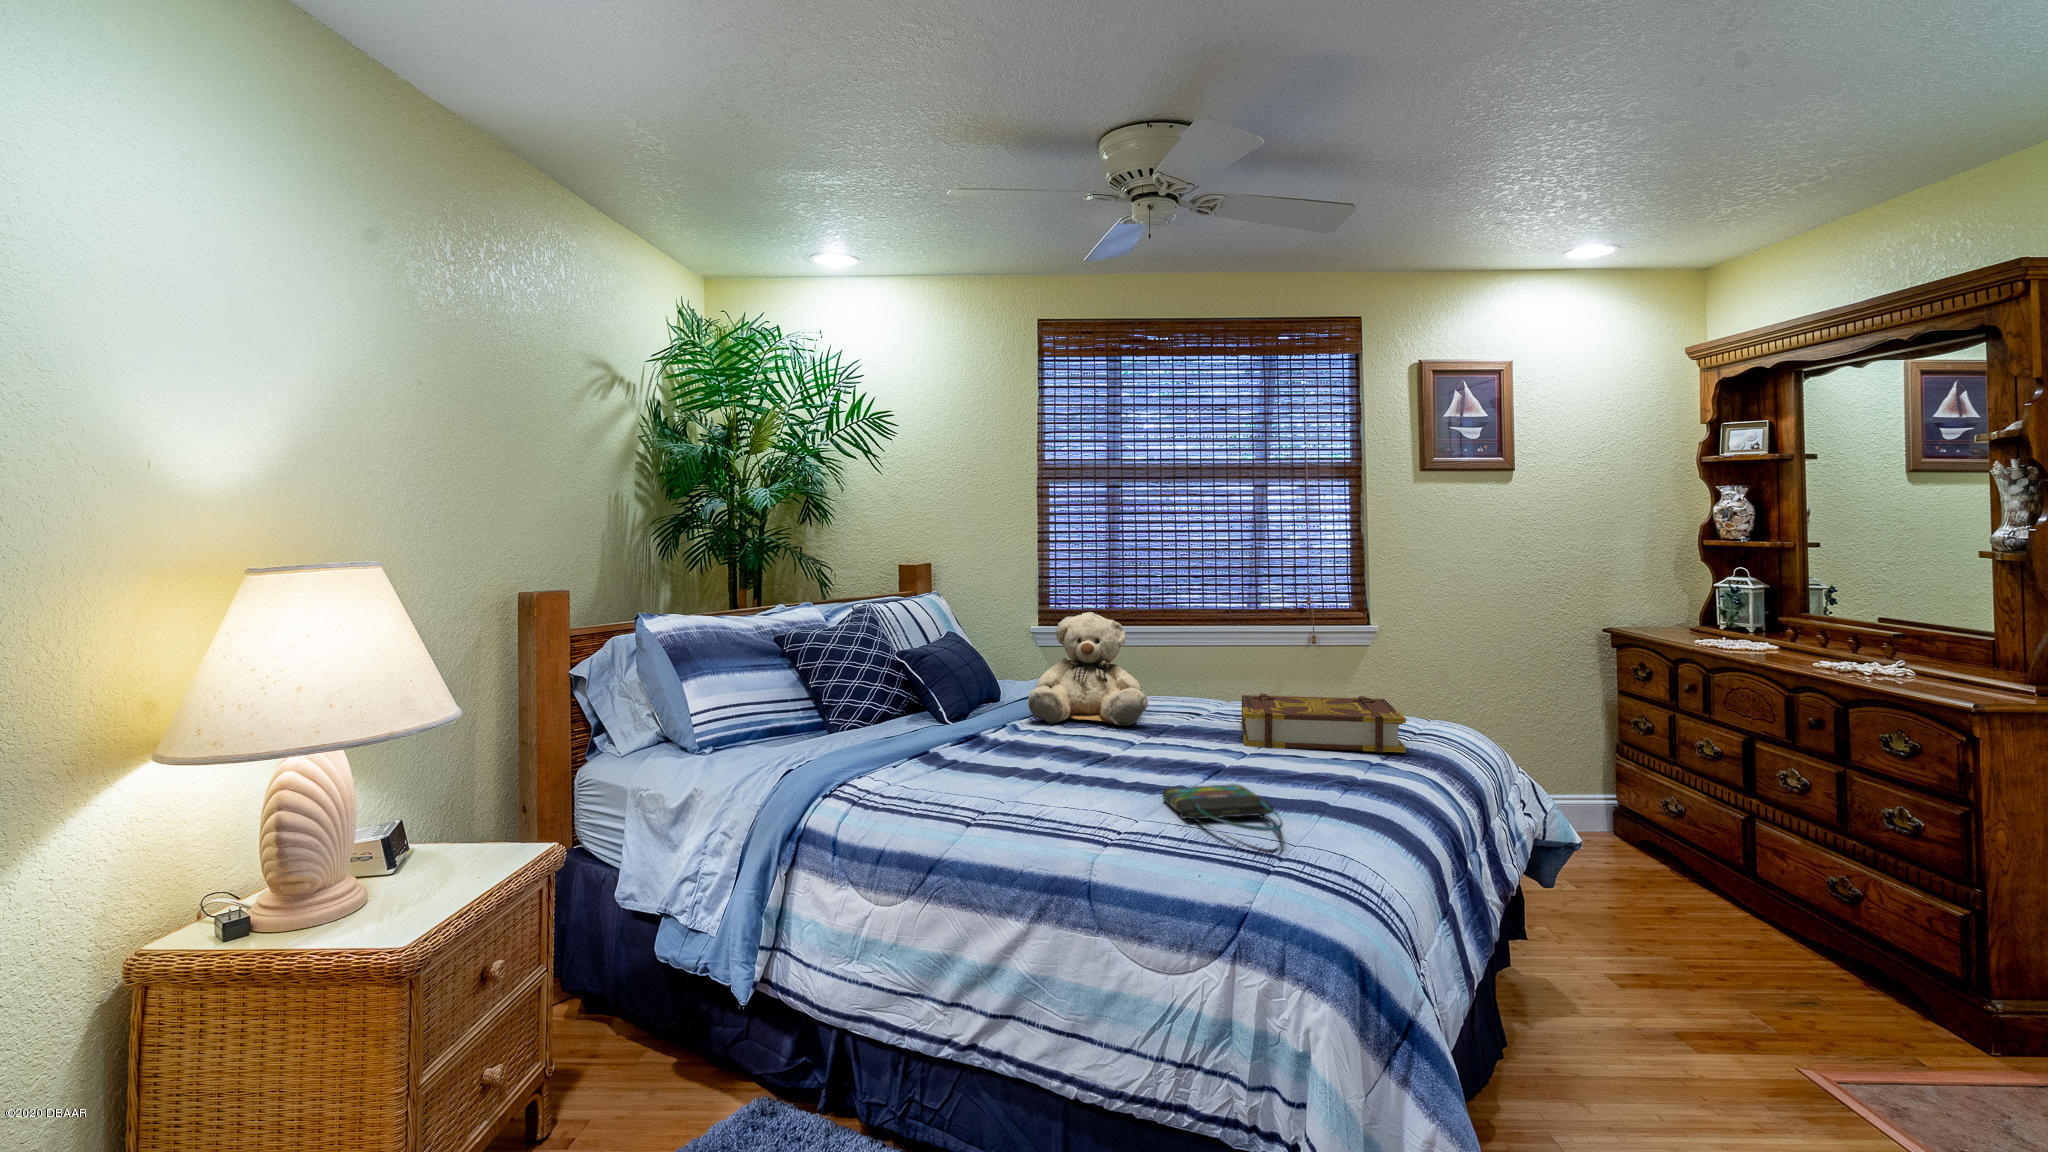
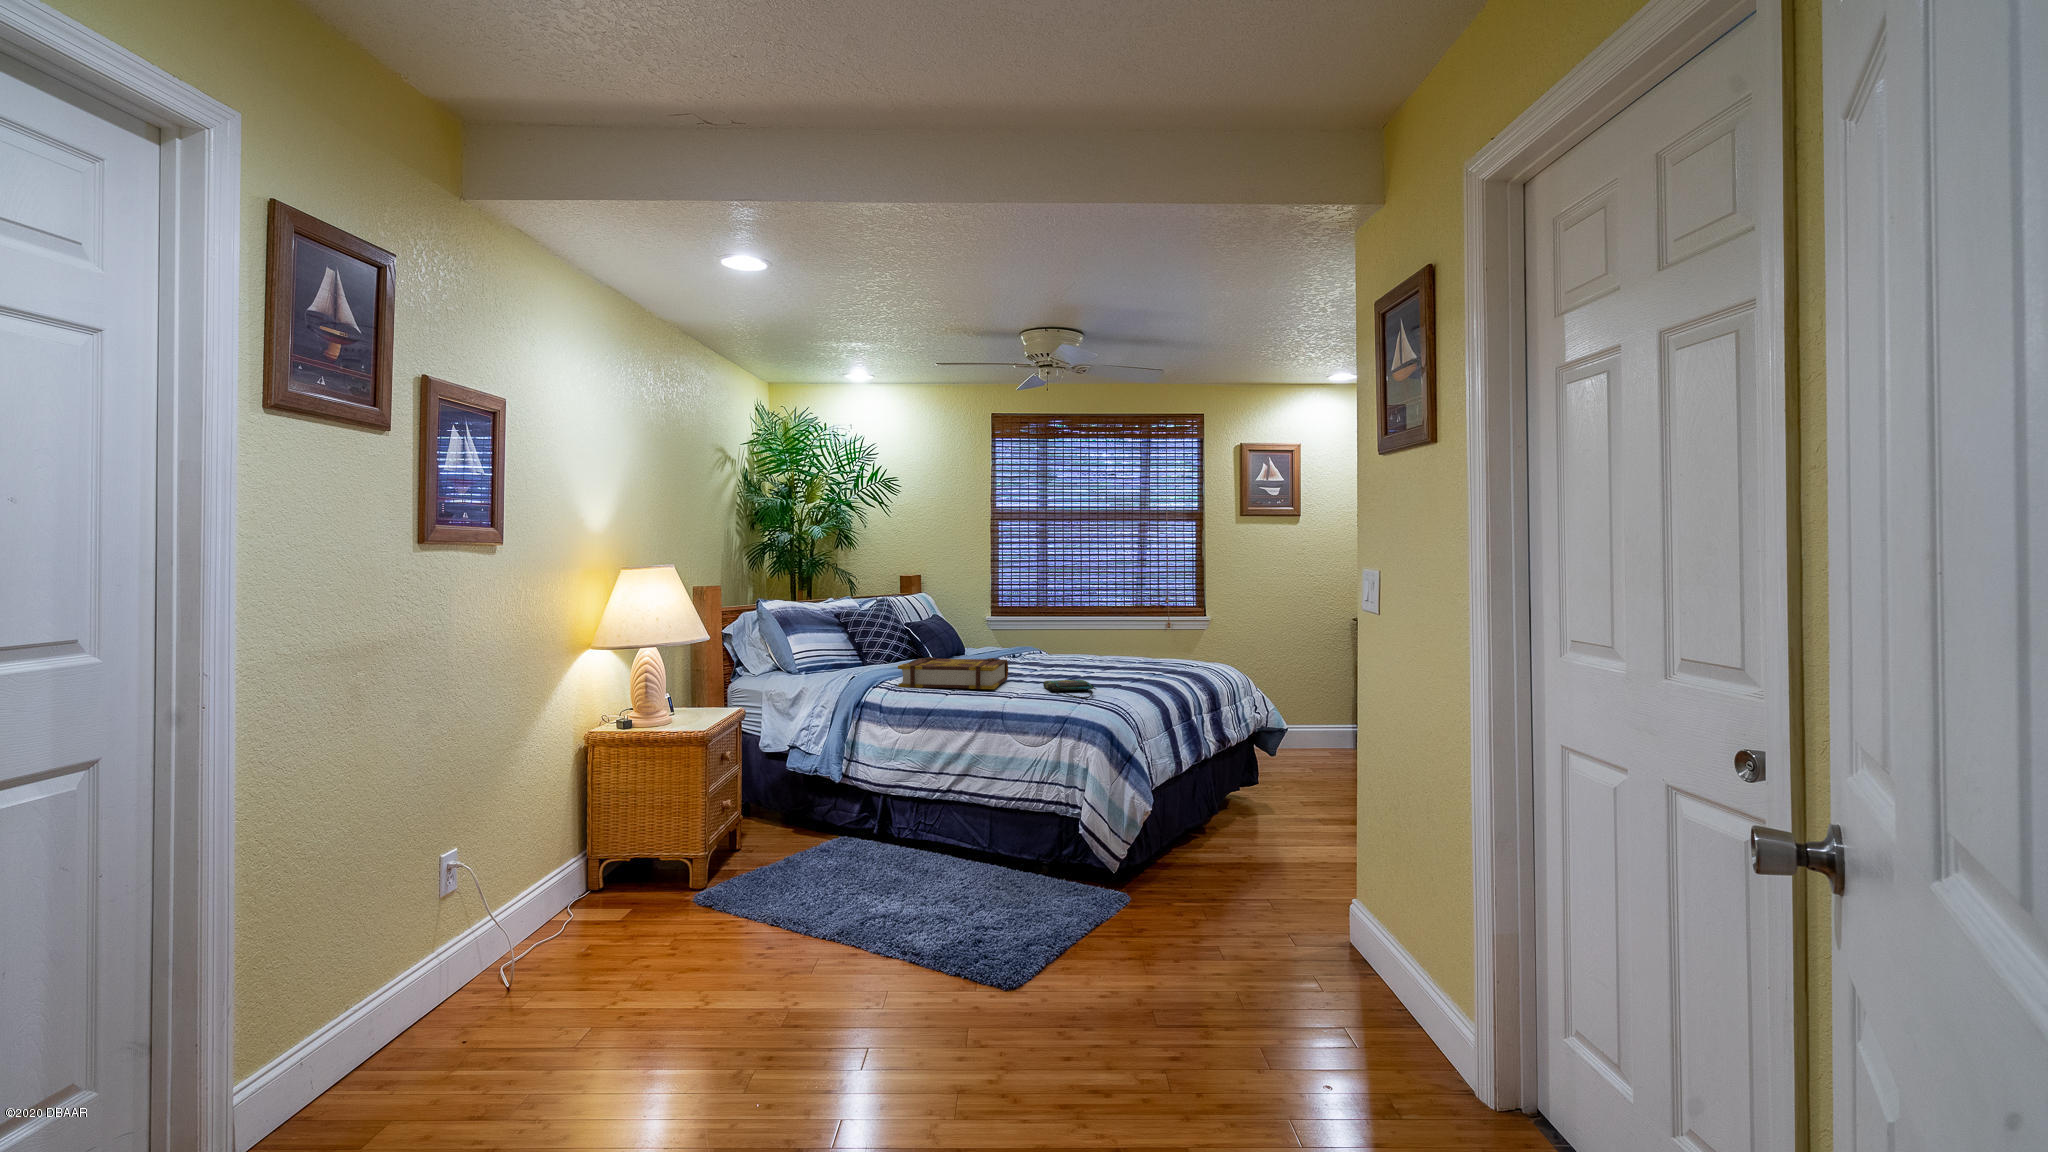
teddy bear: present [1028,612,1148,726] -> none [980,601,1049,665]
book: present [1242,694,1406,752] -> present [898,657,1008,689]

